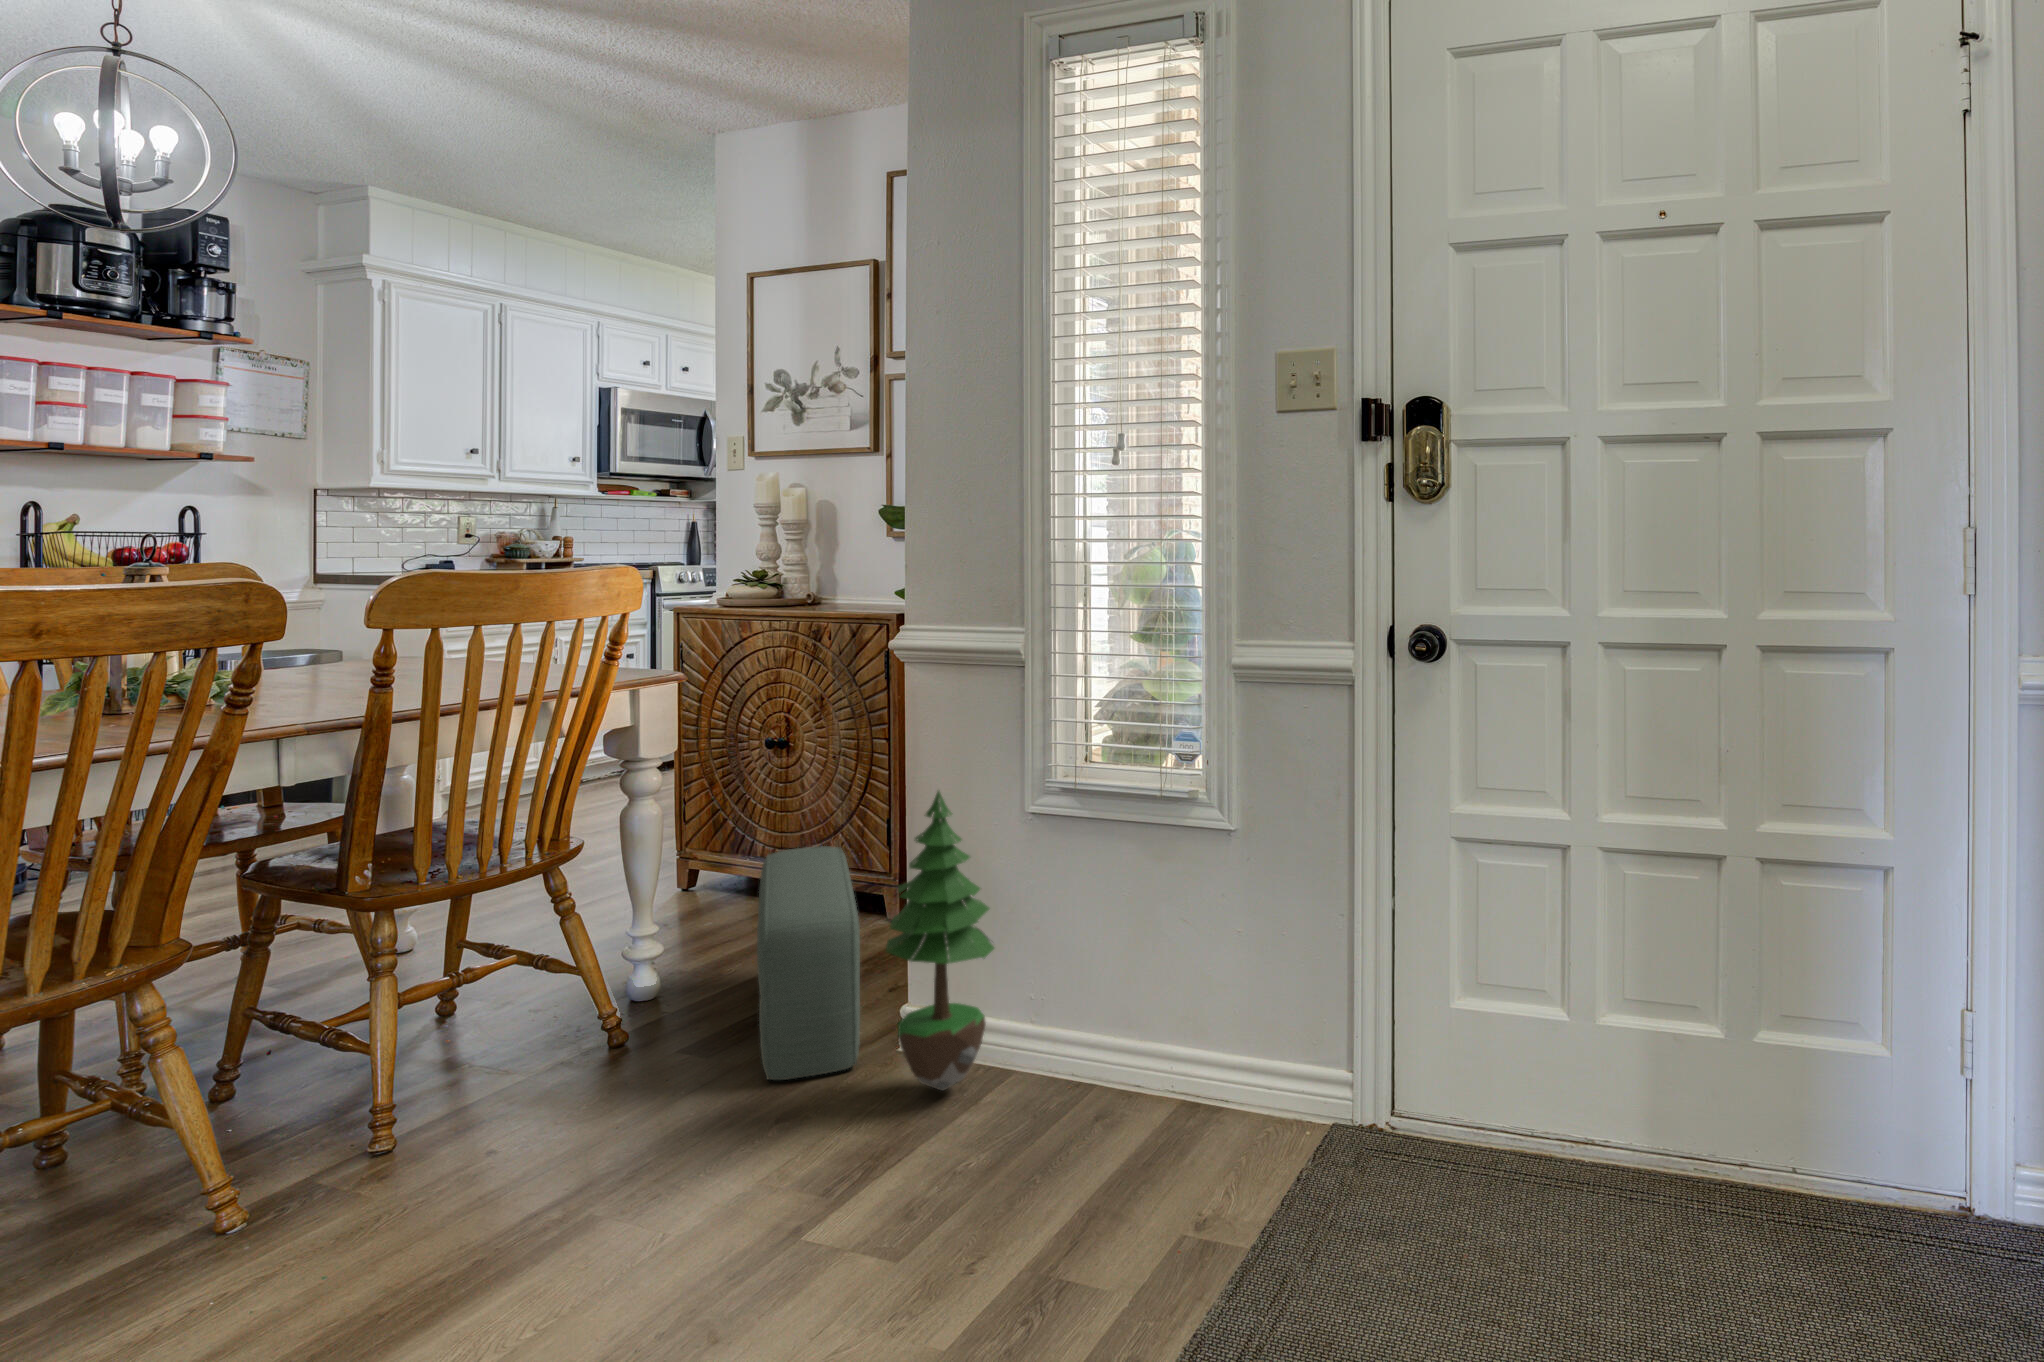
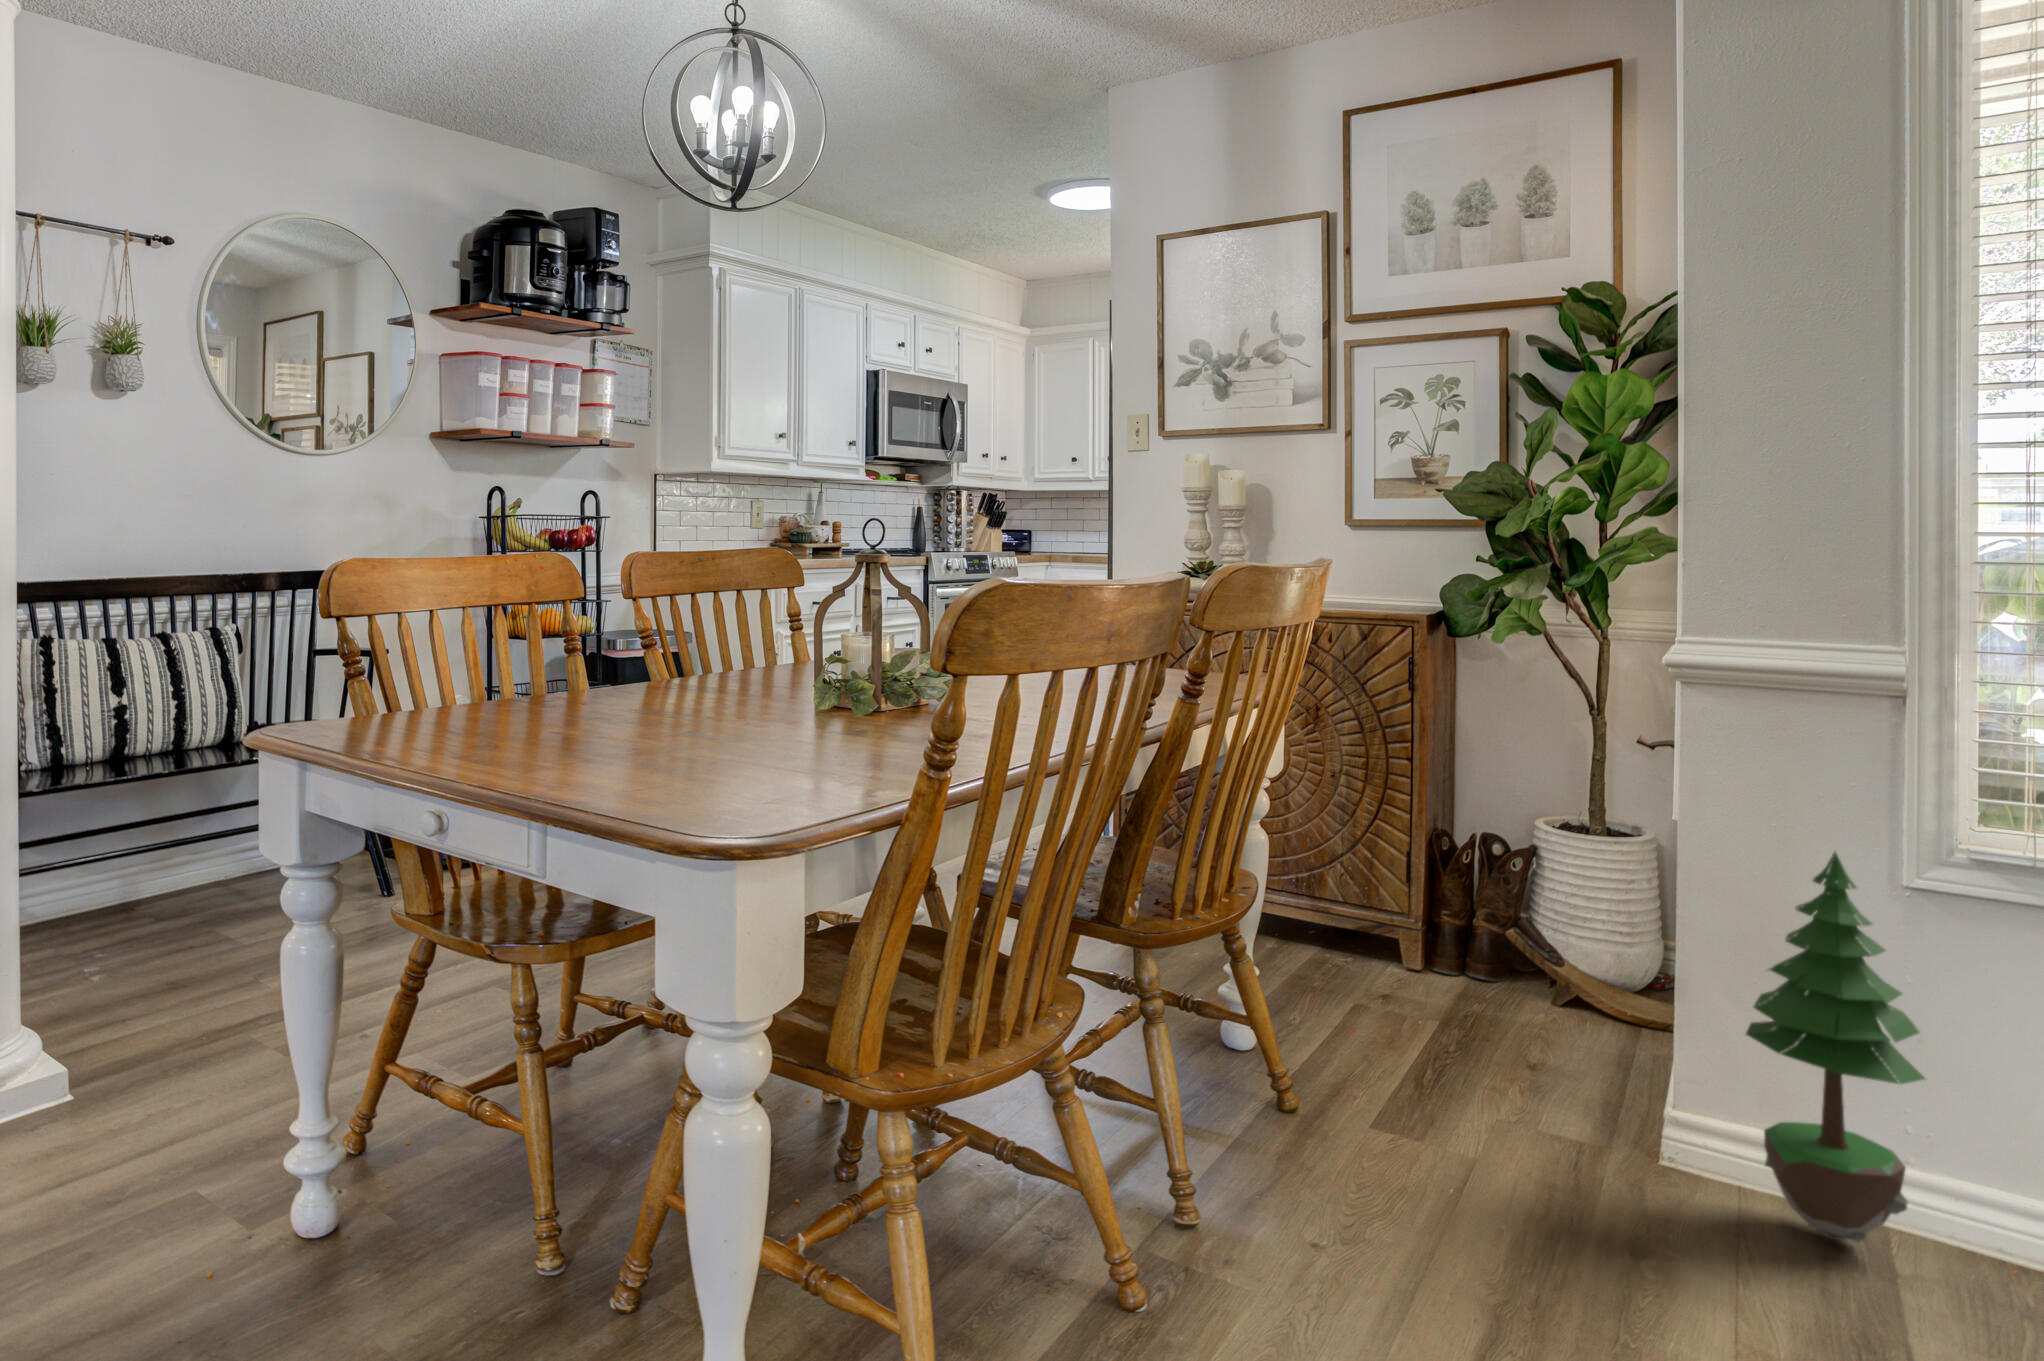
pouf: present [757,846,860,1080] -> none [1367,888,1661,1186]

